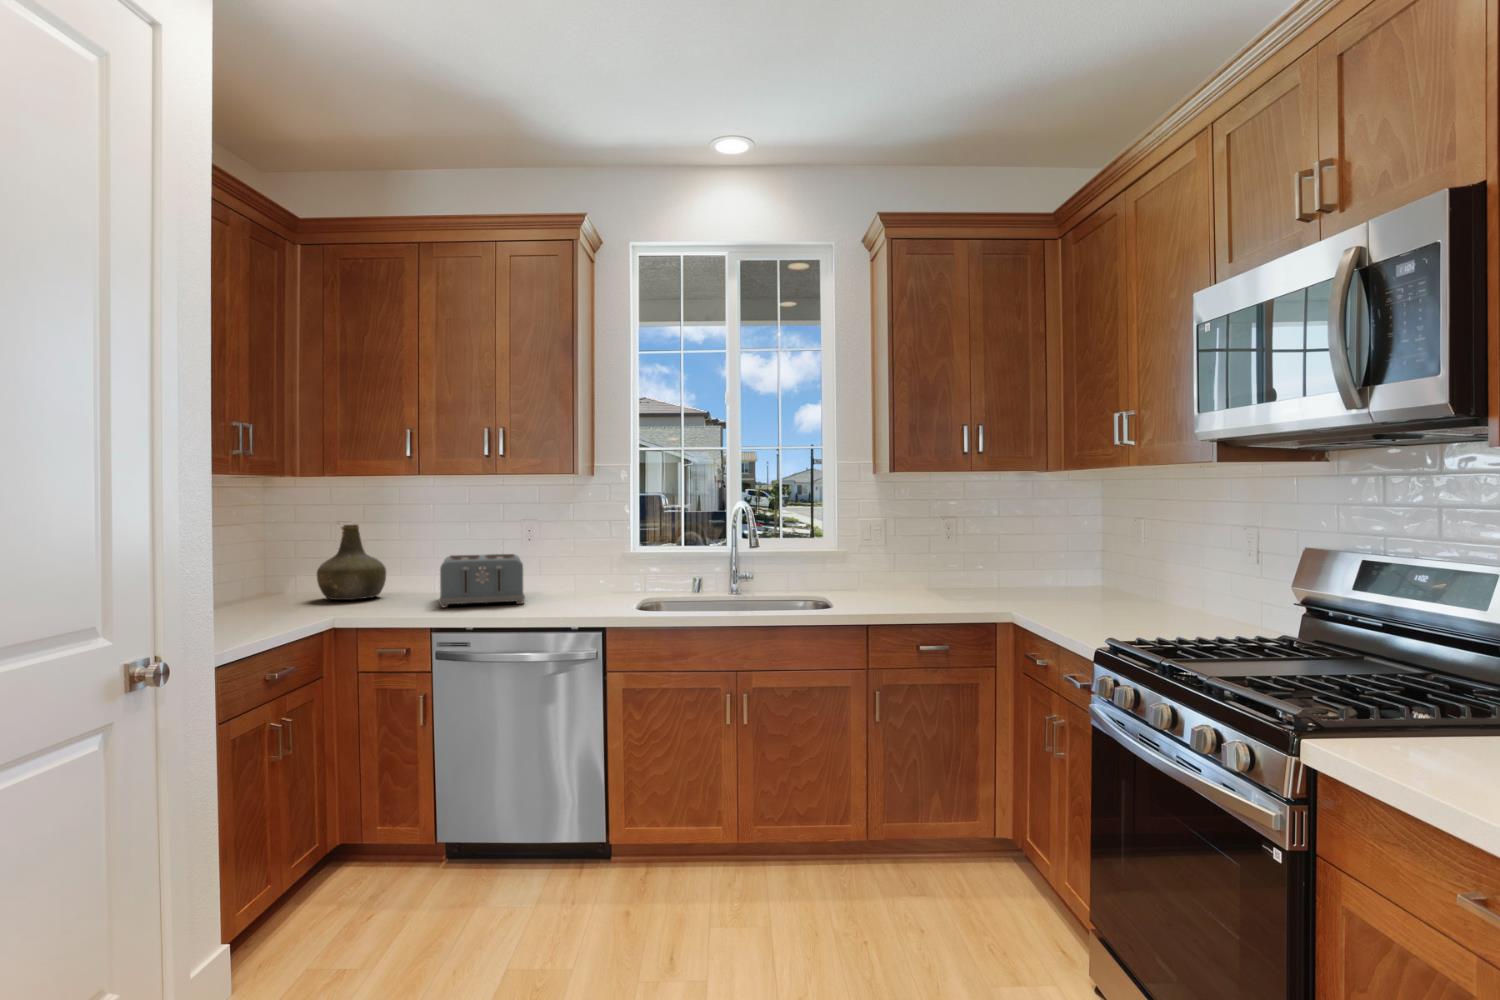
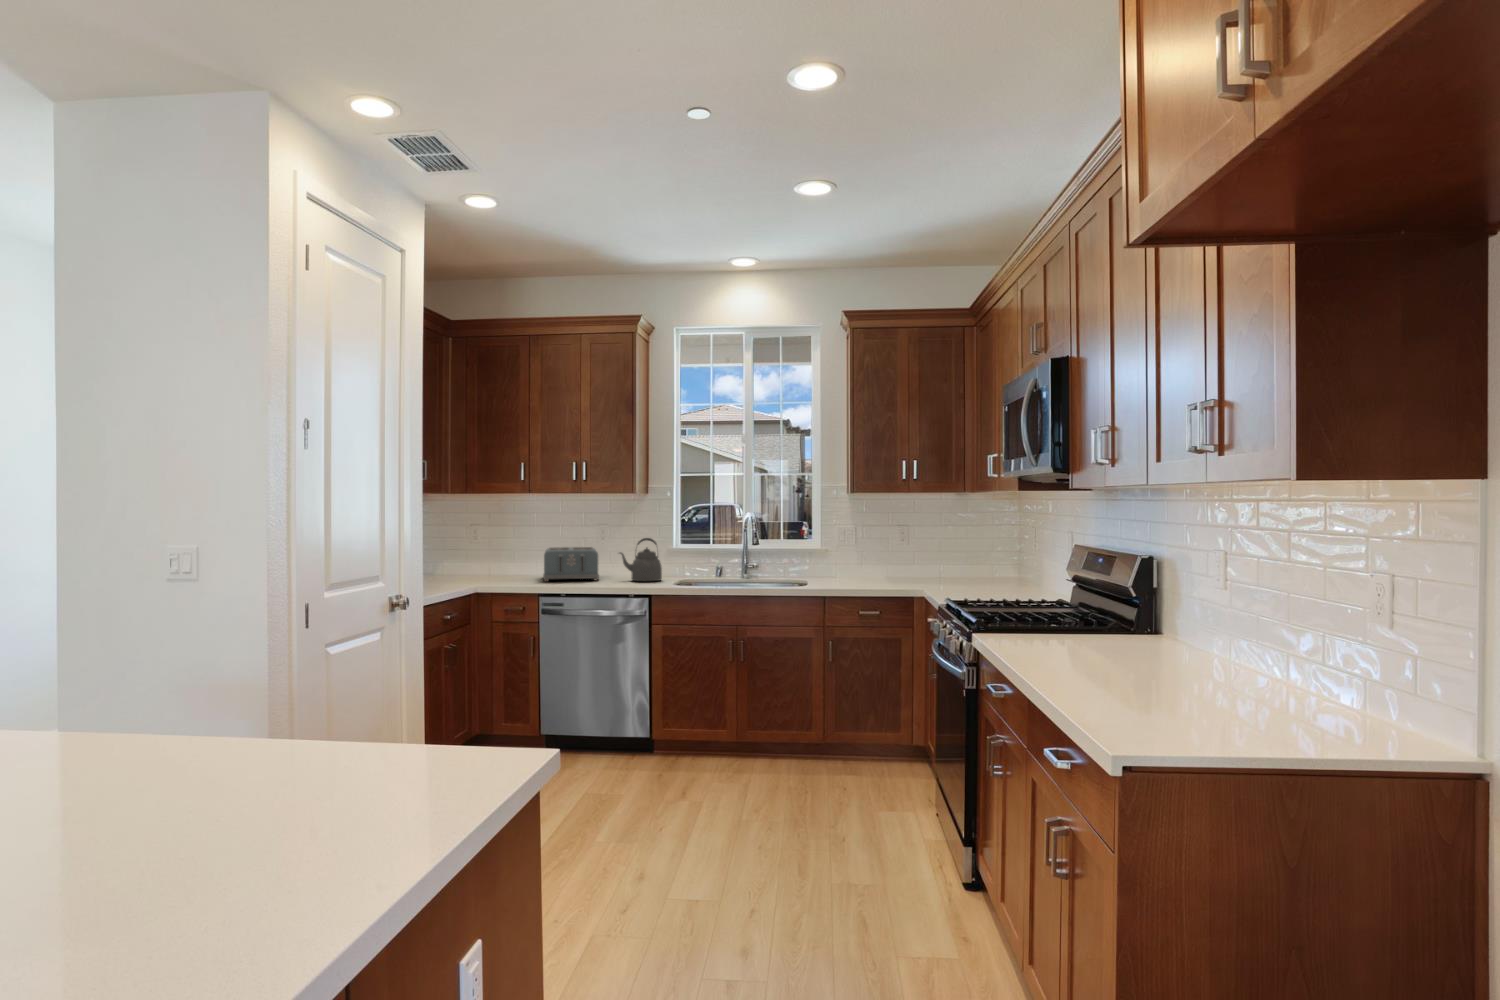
bottle: present [317,524,386,600] -> none [461,526,506,577]
kettle: none [552,540,618,605] -> present [620,538,662,581]

